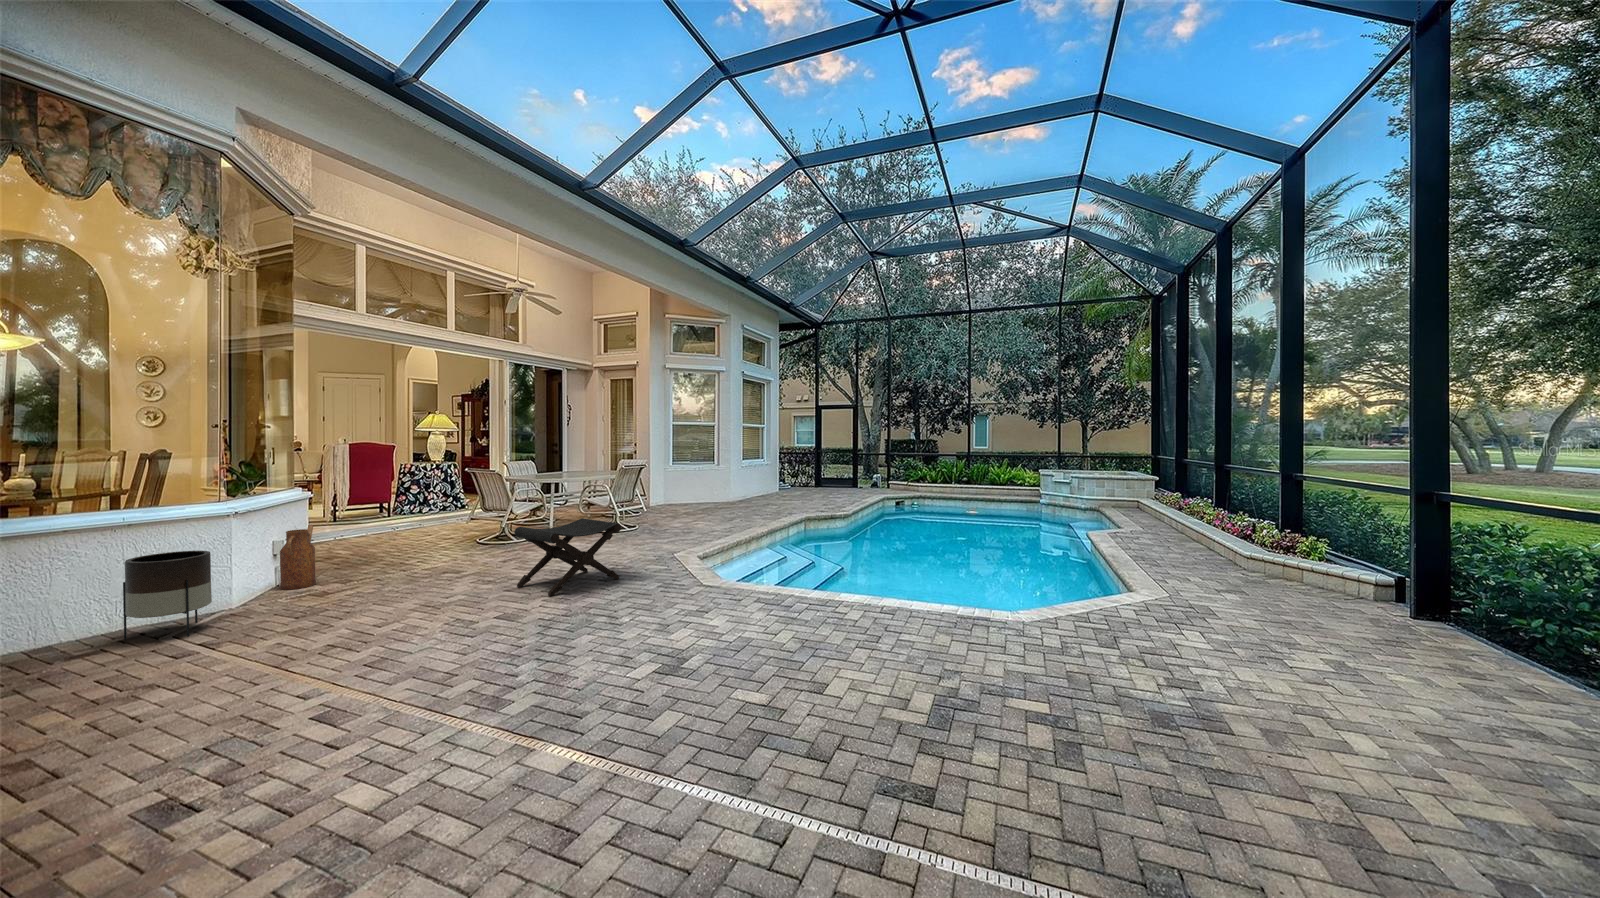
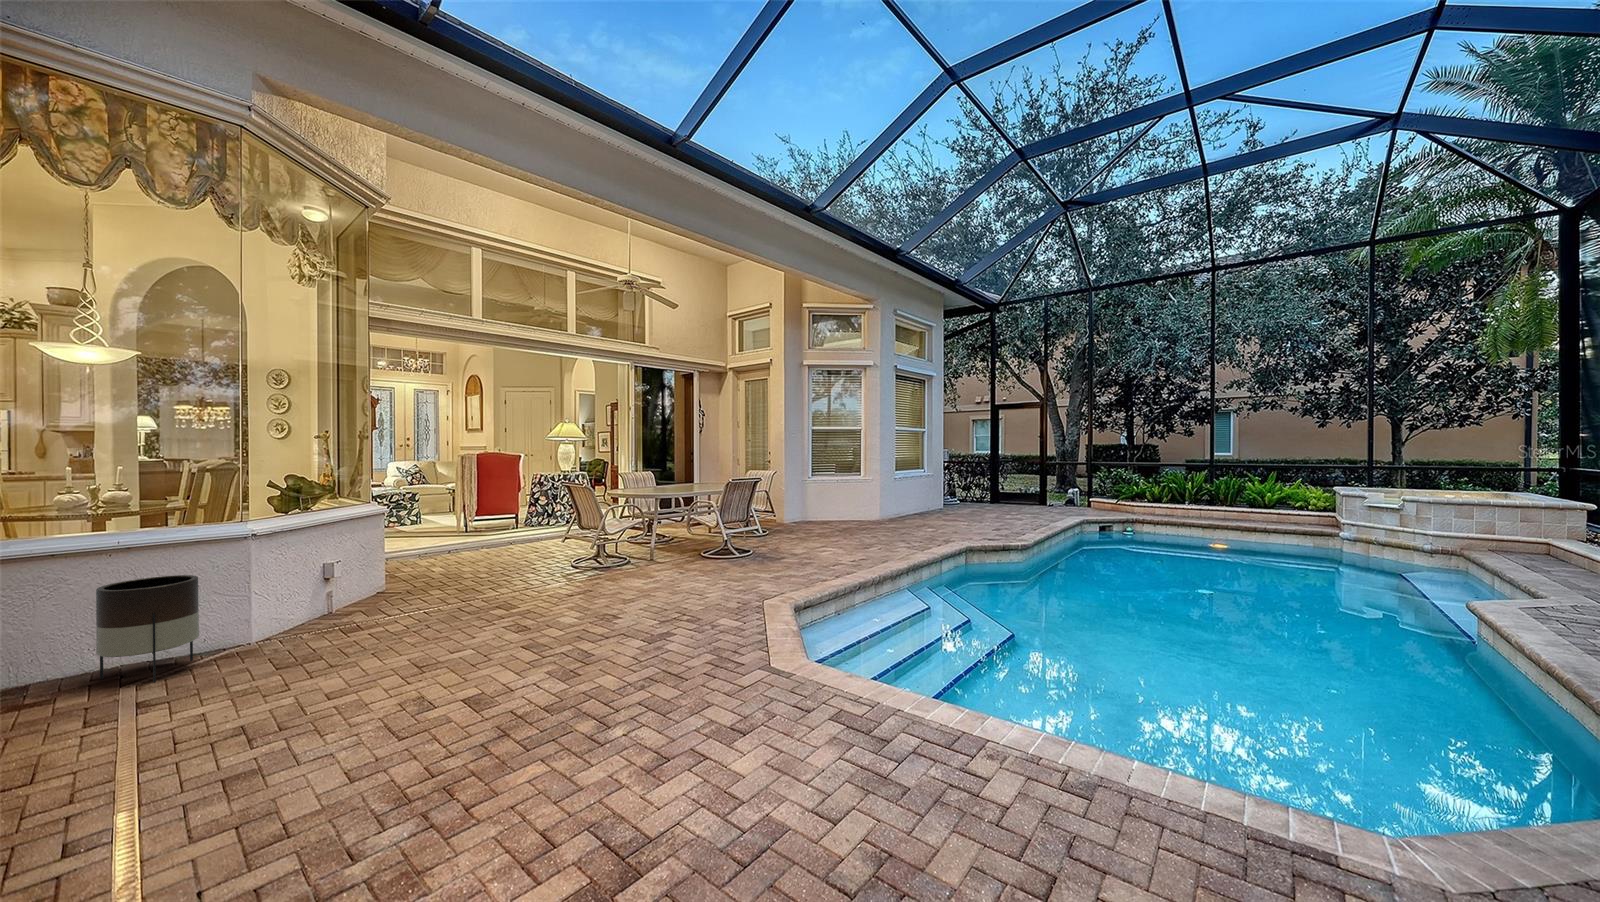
footstool: present [514,518,621,596] -> none [547,548,681,659]
watering can: present [280,525,316,590] -> none [327,542,373,617]

